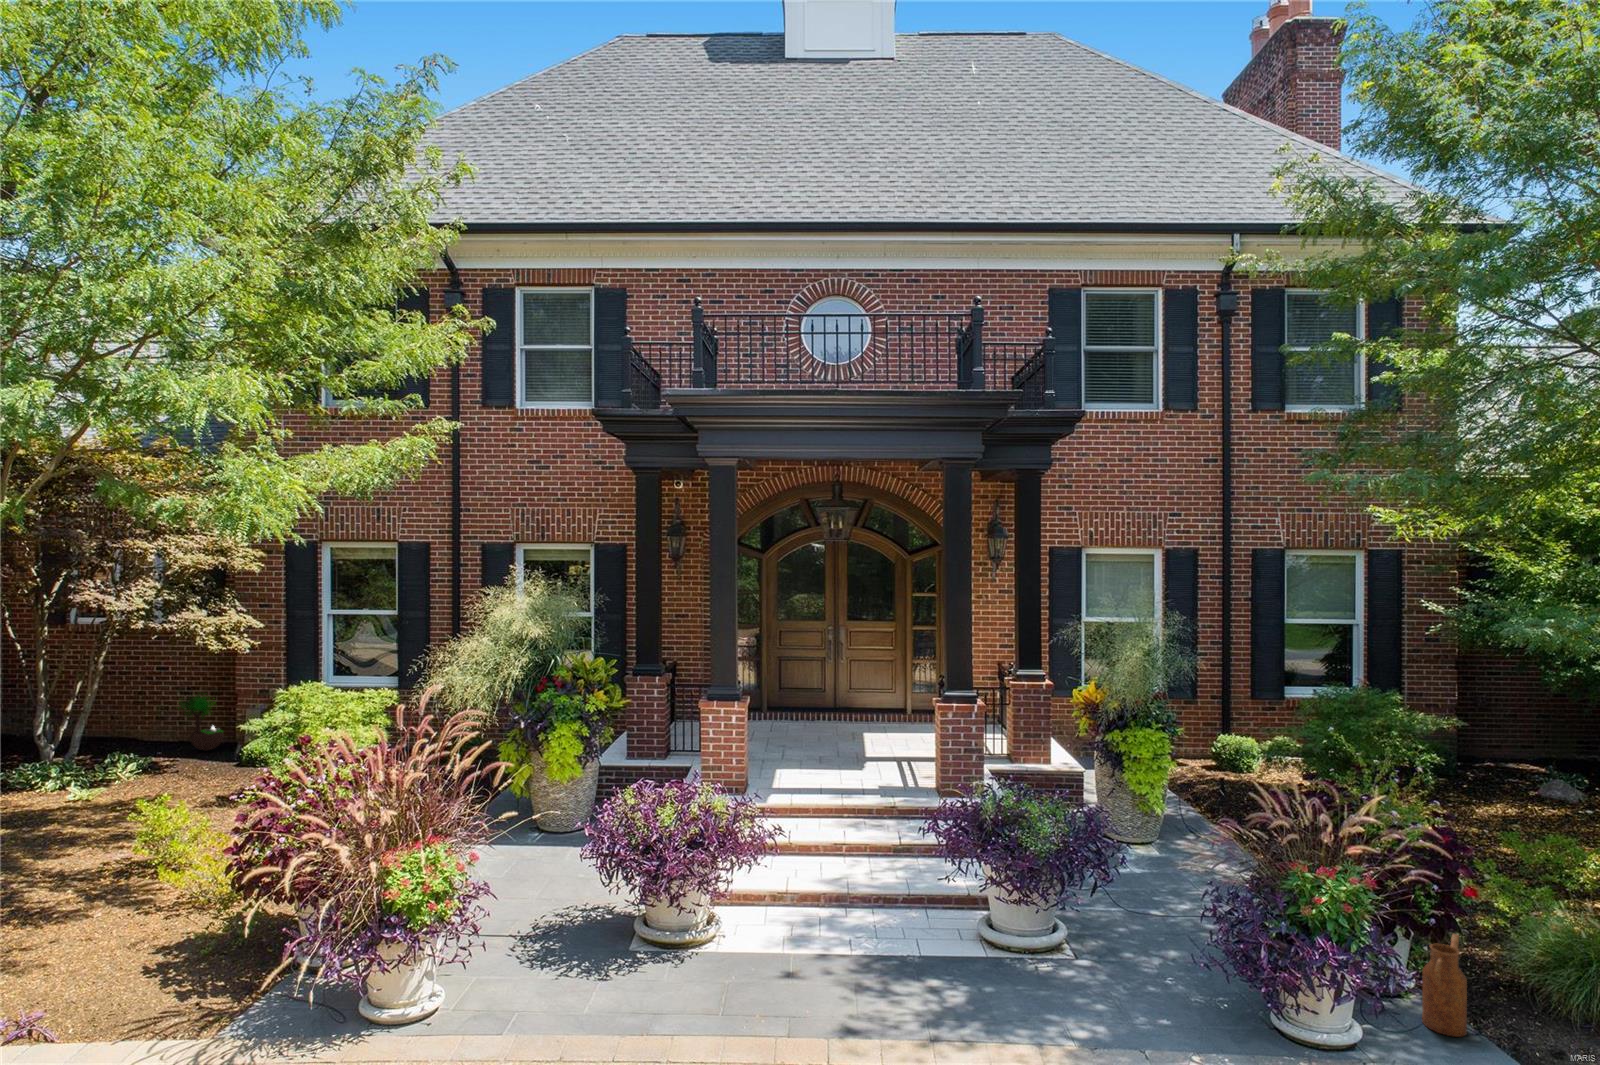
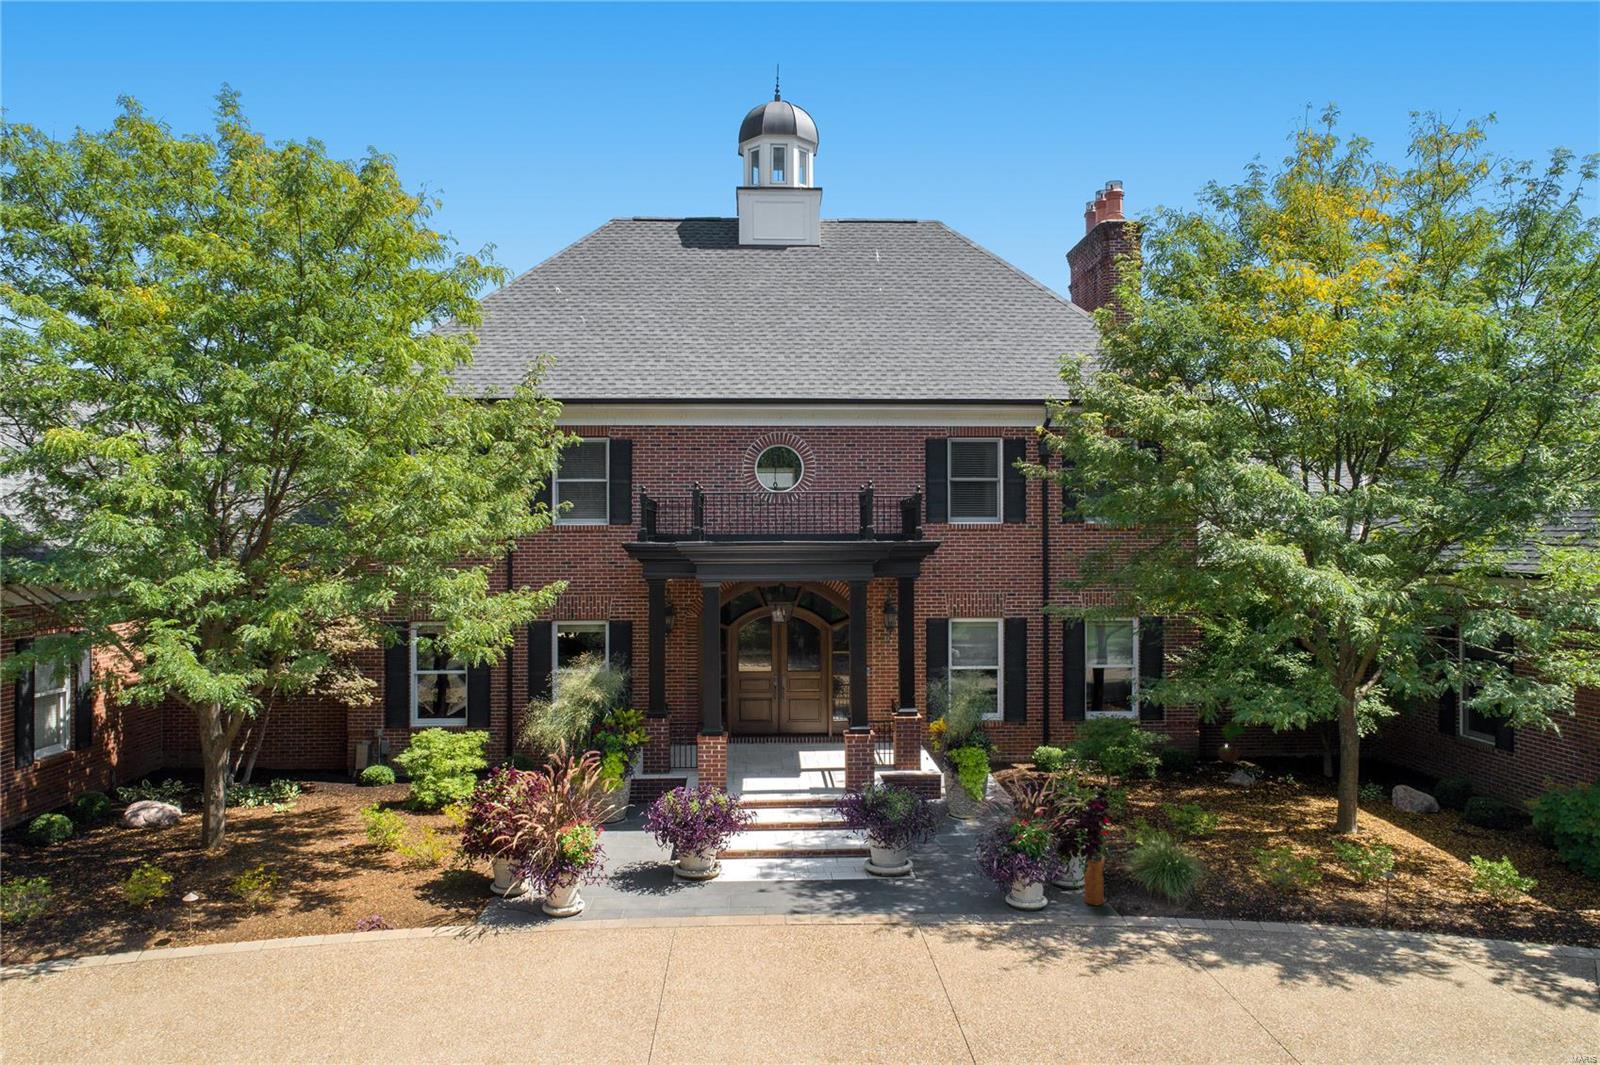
potted tree: present [178,695,224,751] -> present [1219,723,1242,762]

